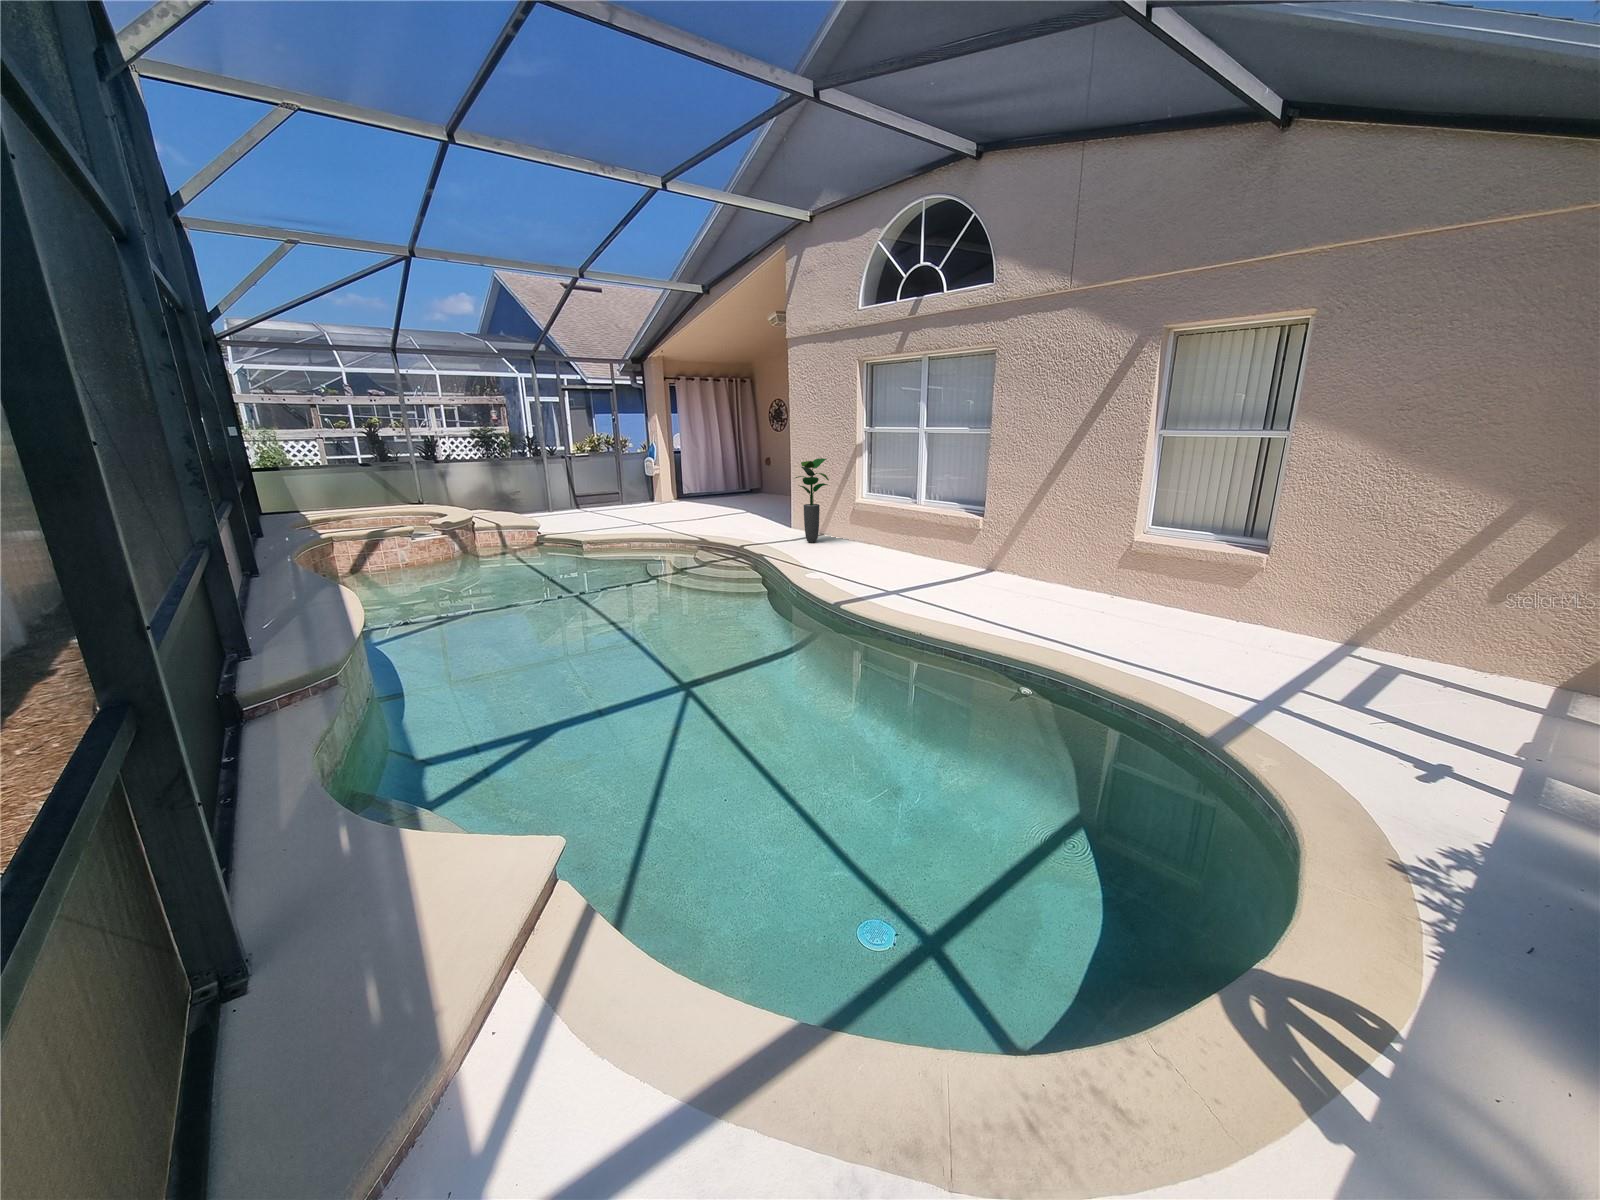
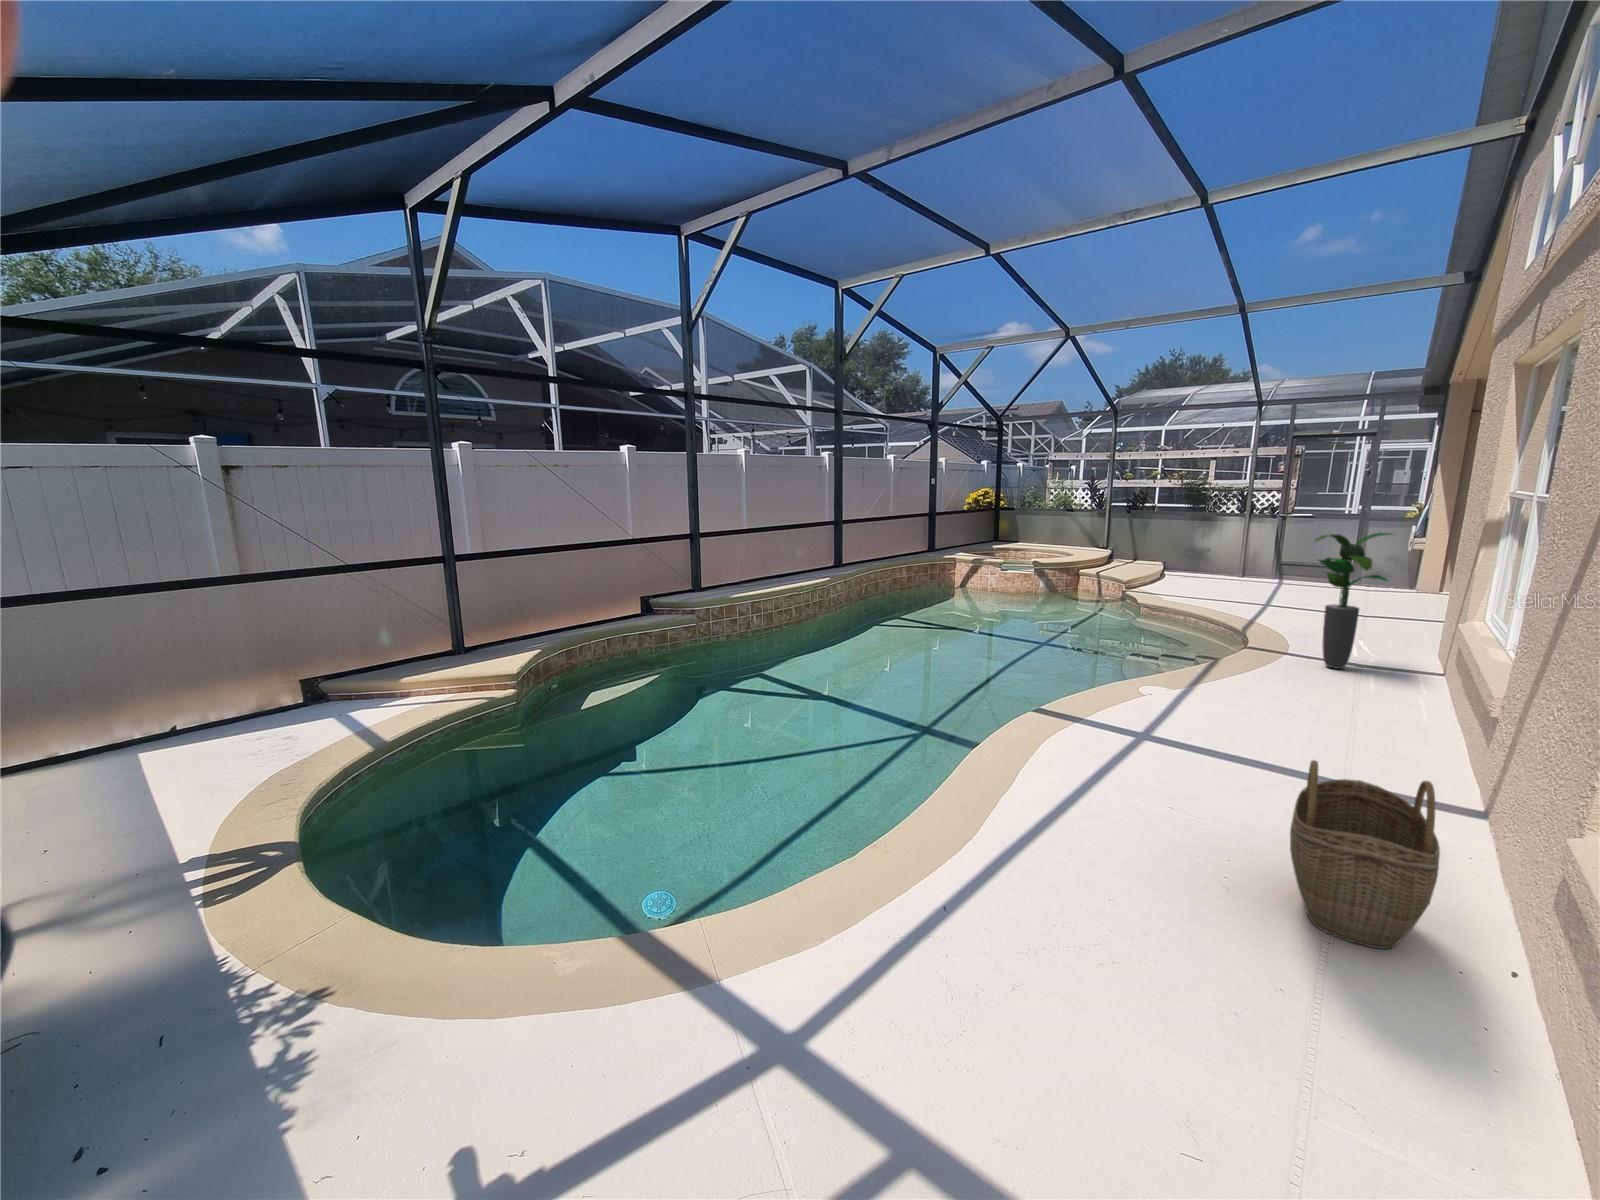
woven basket: none [1069,538,1133,607] -> present [1290,760,1440,949]

